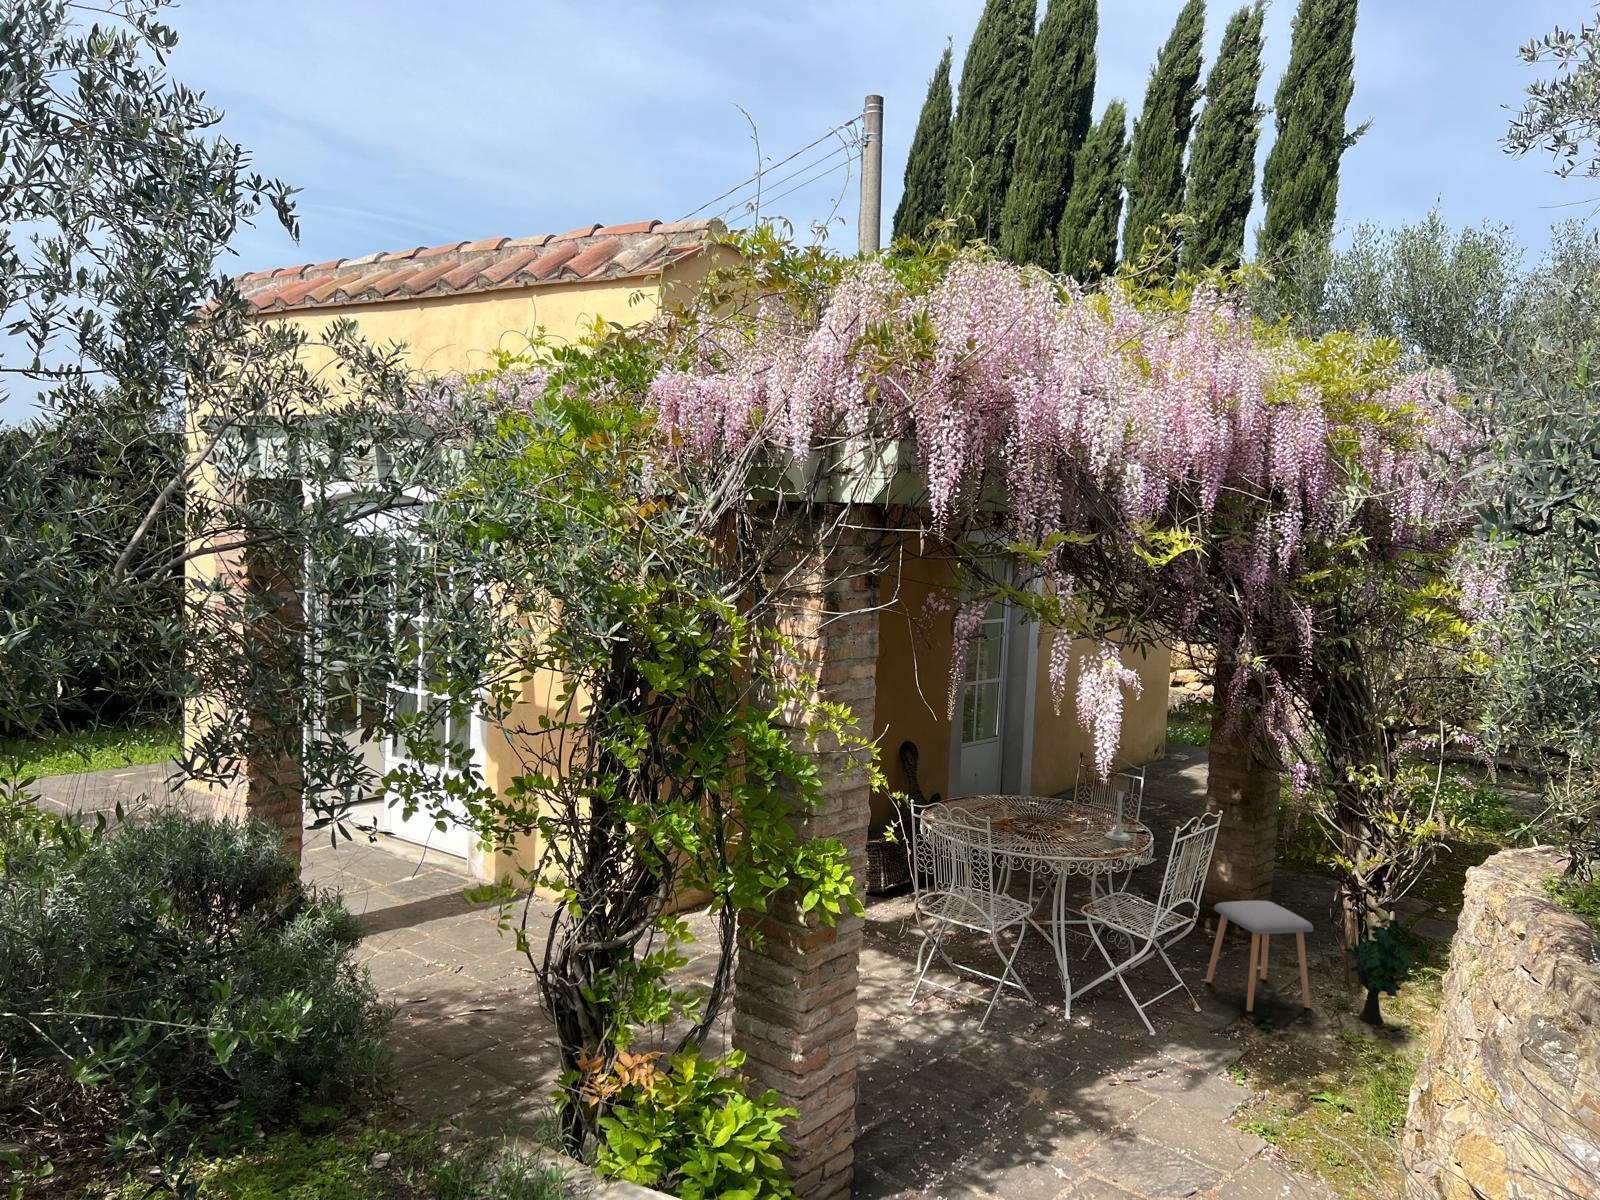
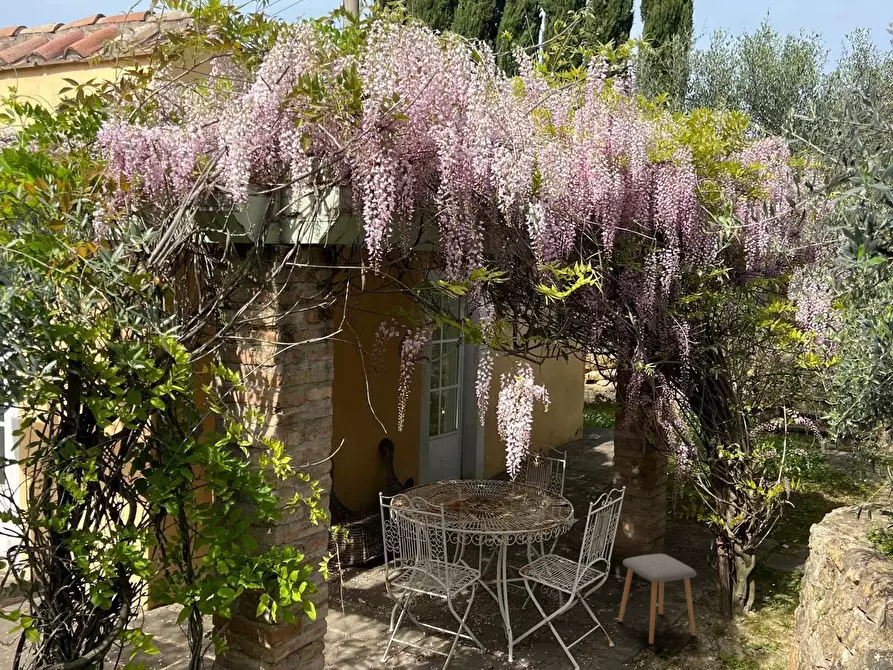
candle holder: present [1105,776,1131,841] -> none [538,464,558,516]
decorative plant: present [1341,919,1412,1024] -> none [717,563,769,645]

